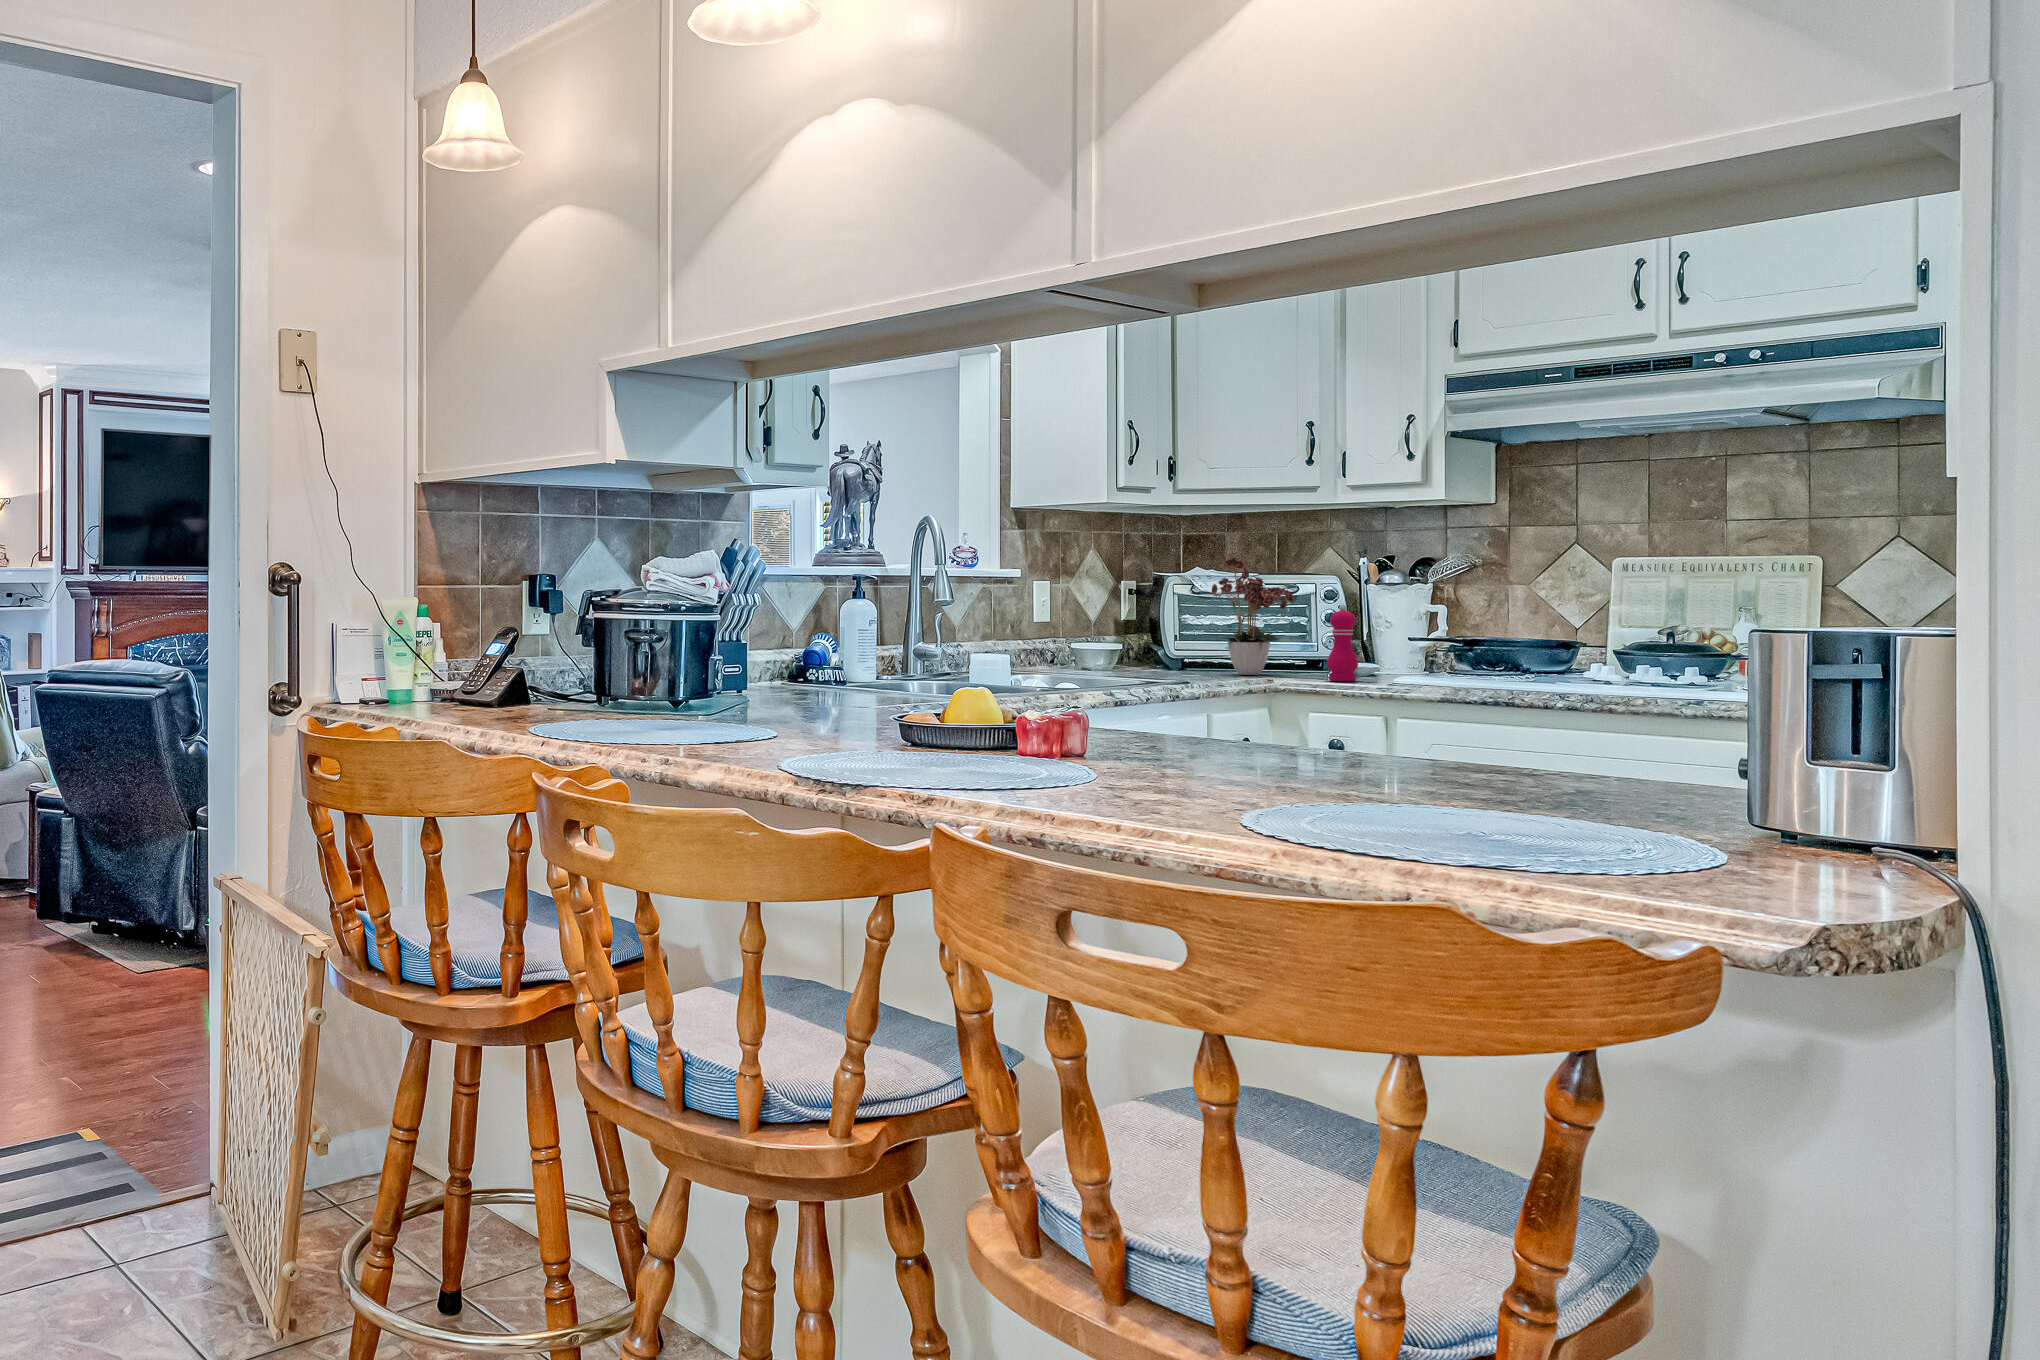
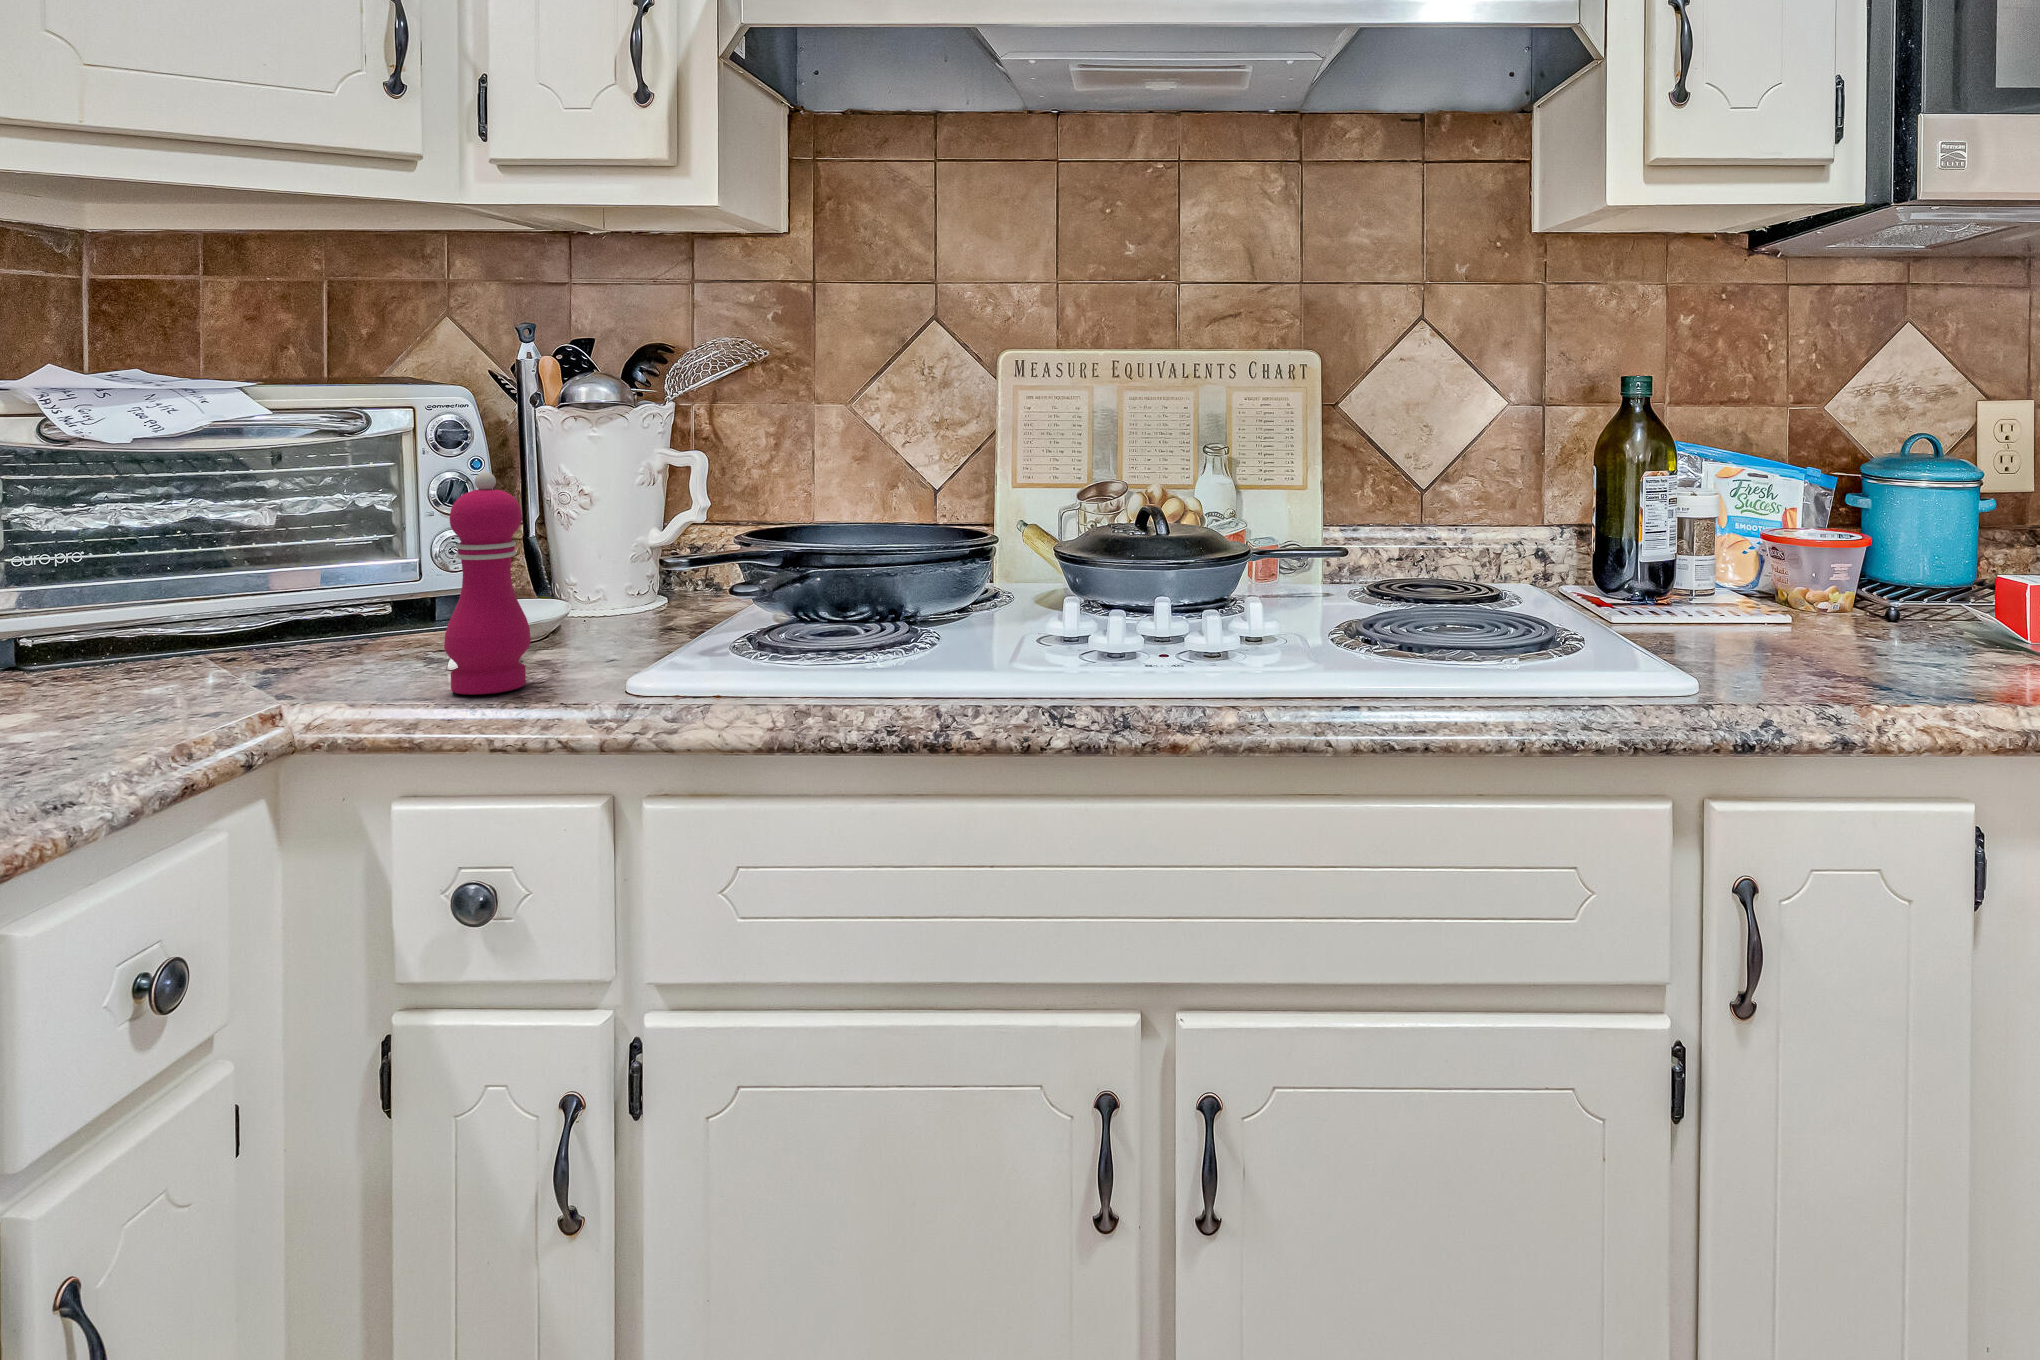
flower arrangement: present [1212,556,1295,675] -> none [68,311,370,677]

